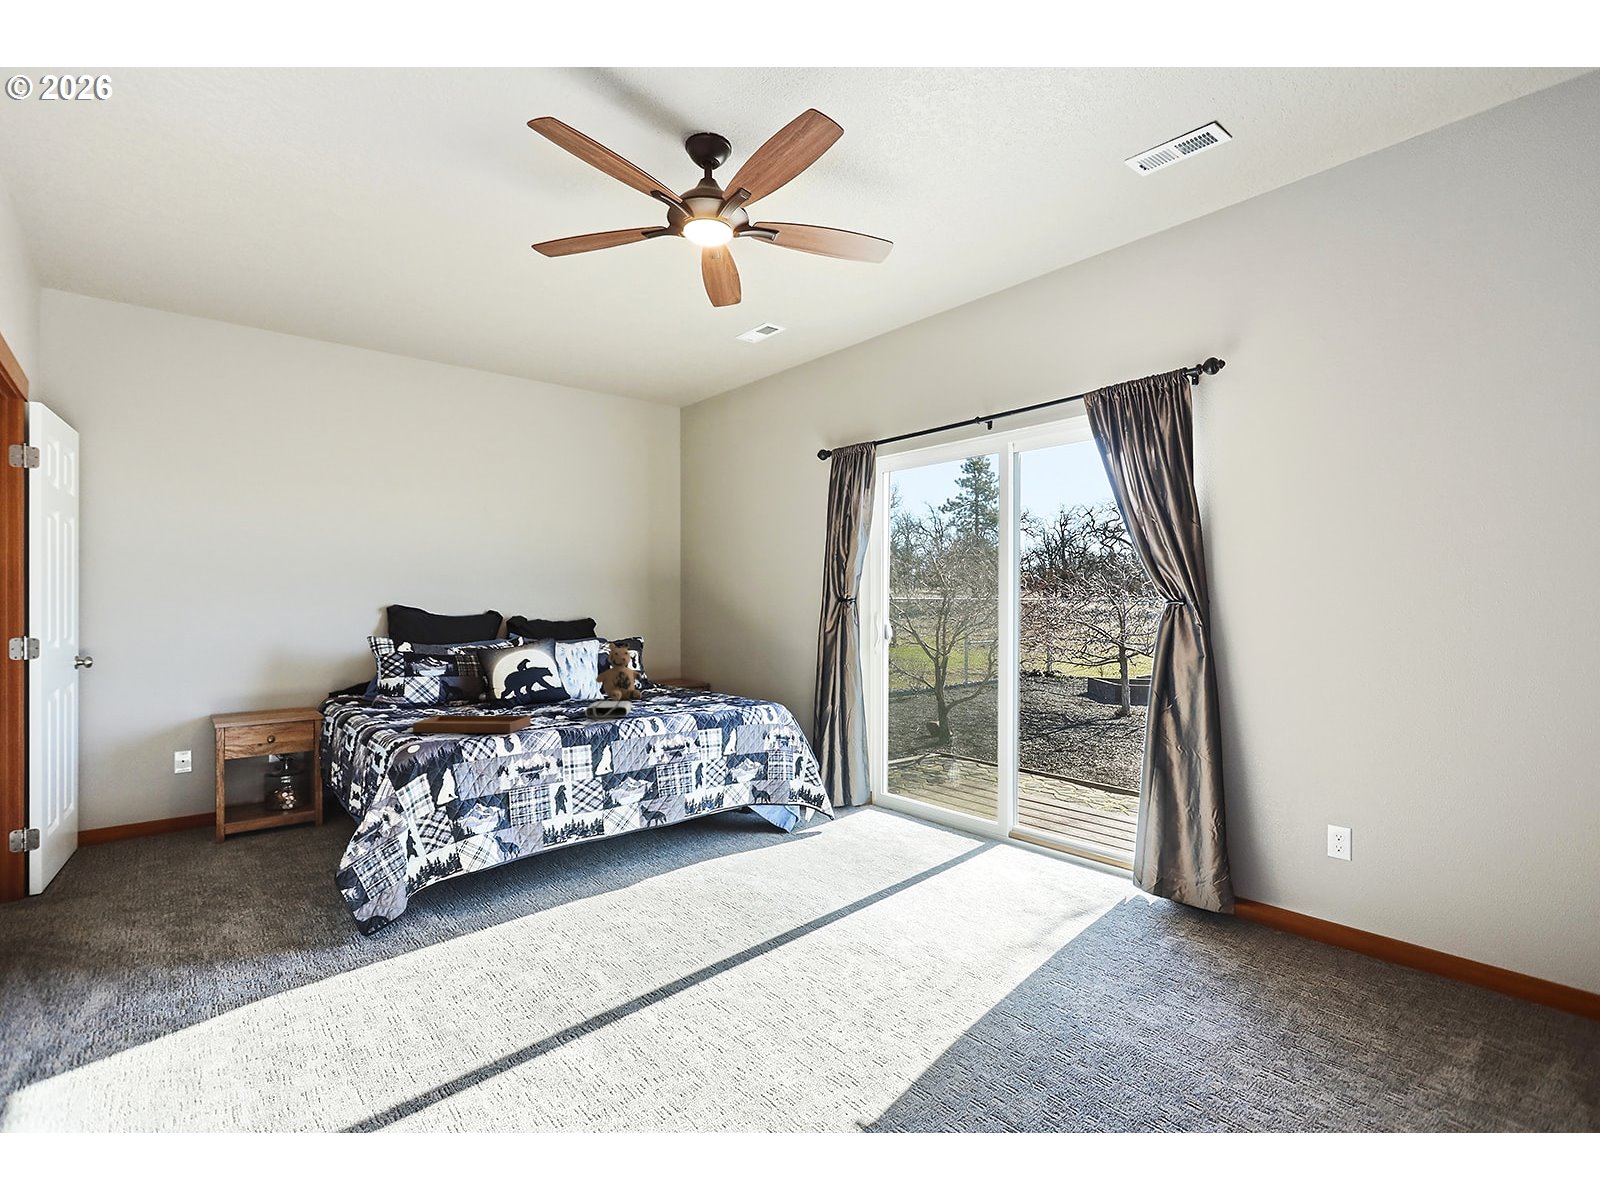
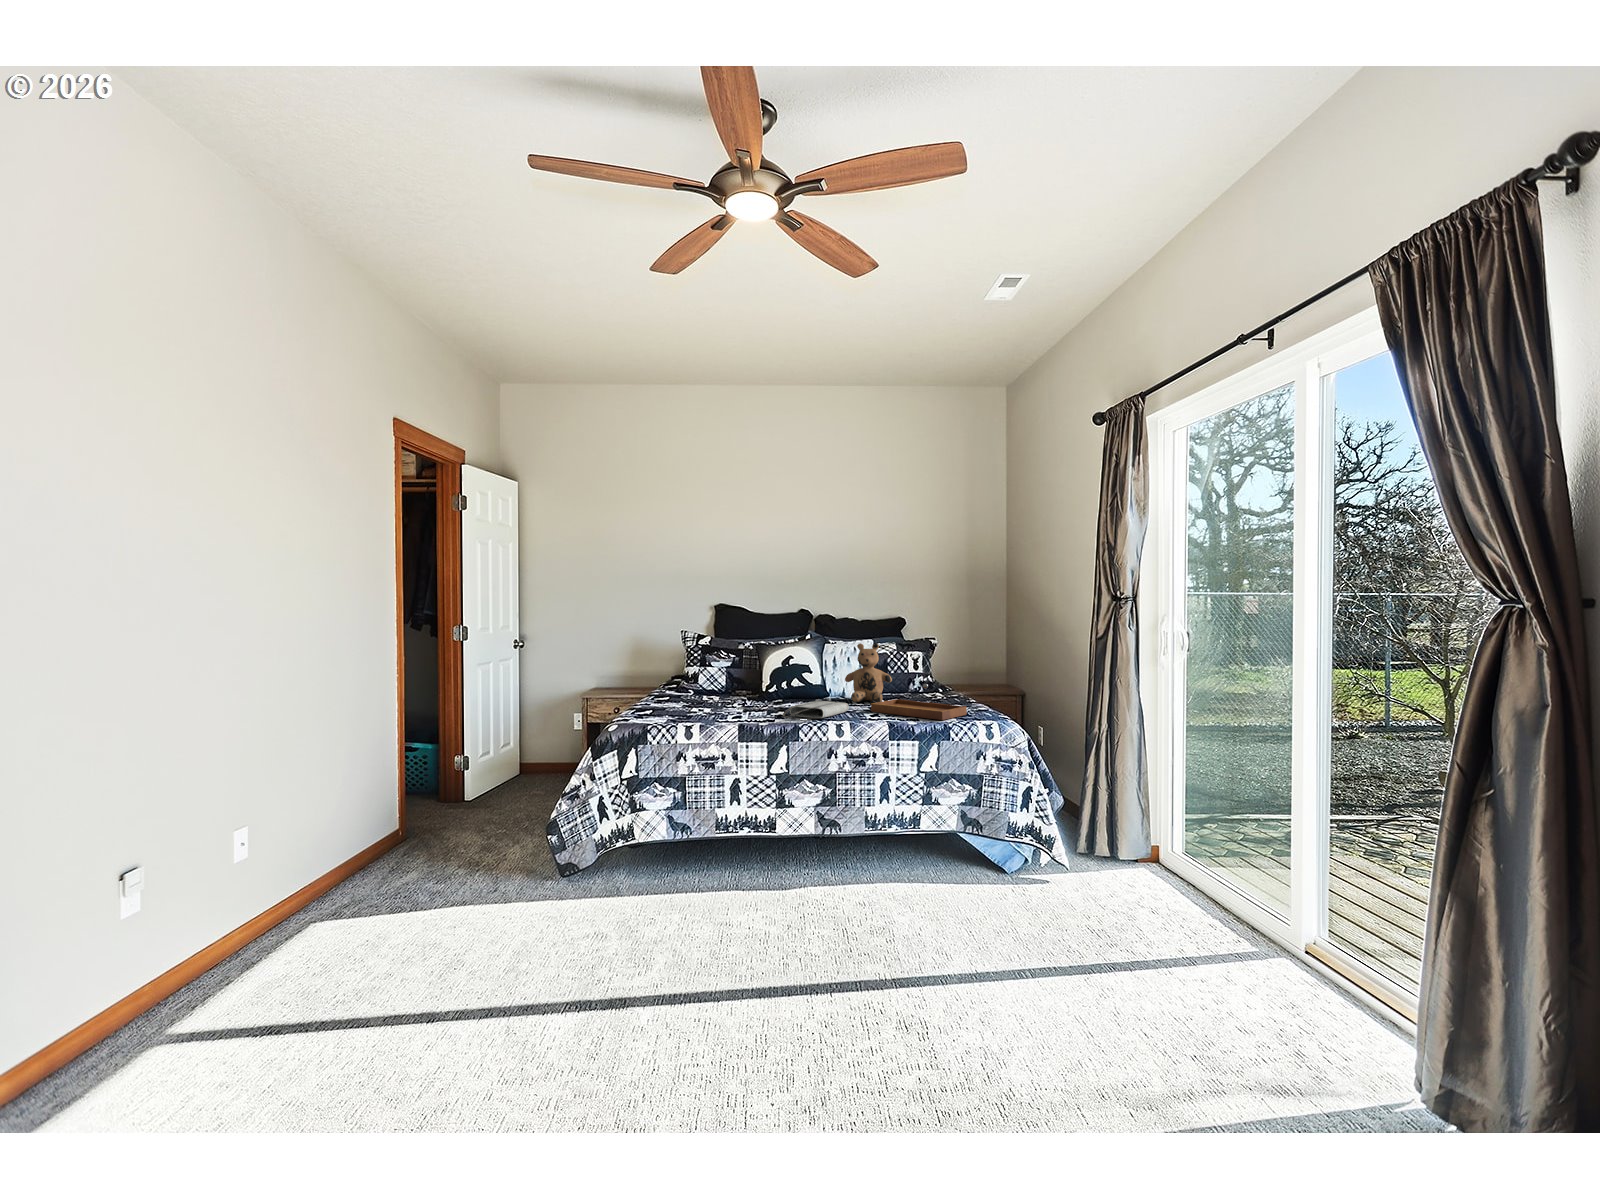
tray: present [413,694,531,733] -> present [871,684,967,720]

